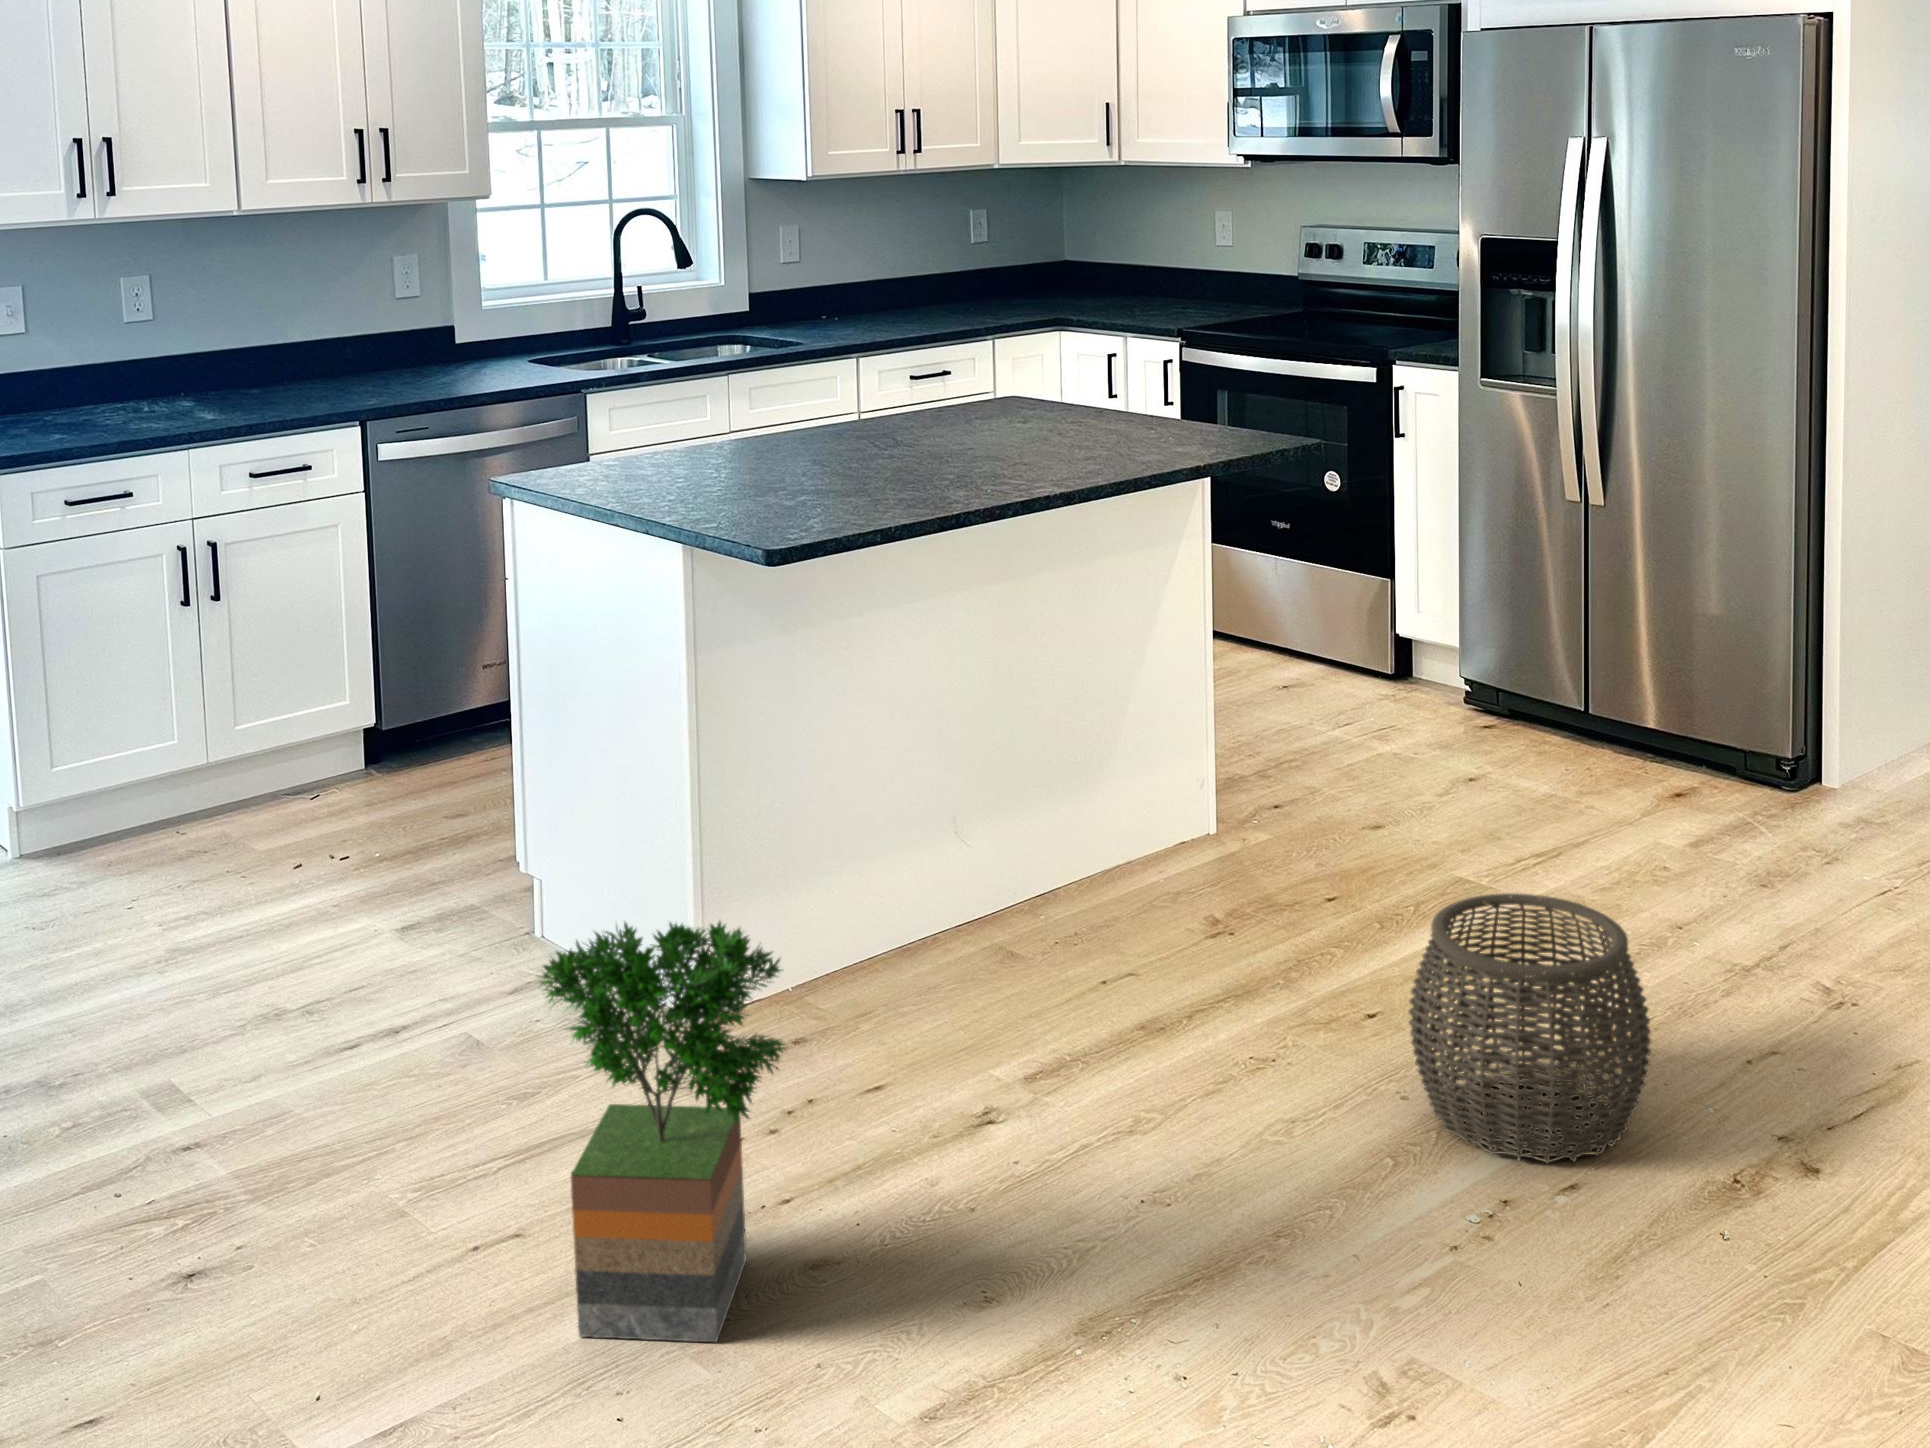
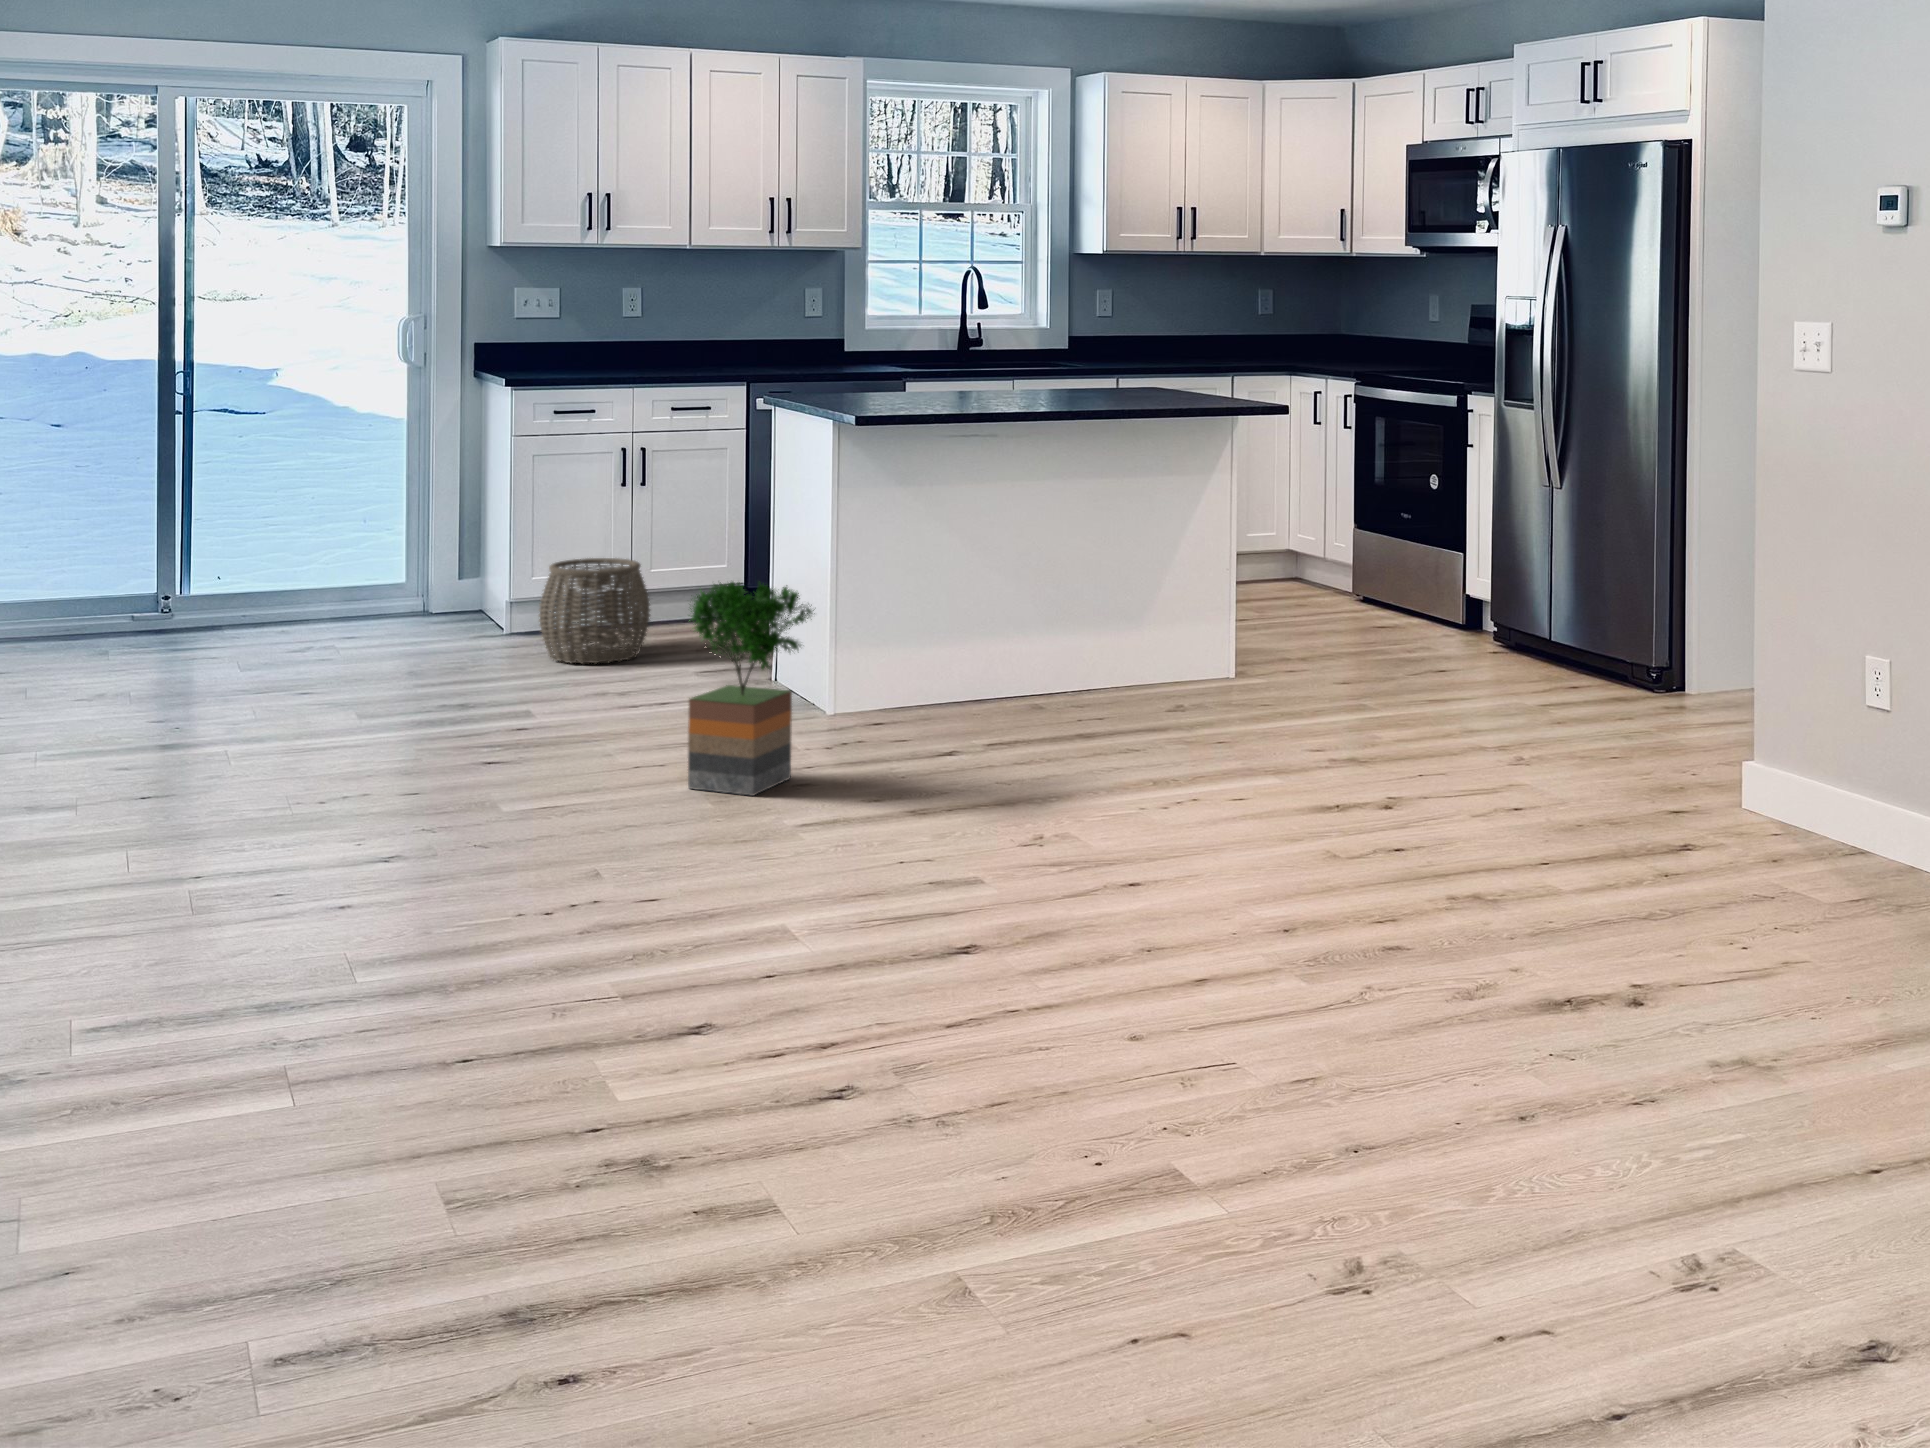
woven basket: present [1408,893,1651,1163] -> present [539,558,650,664]

